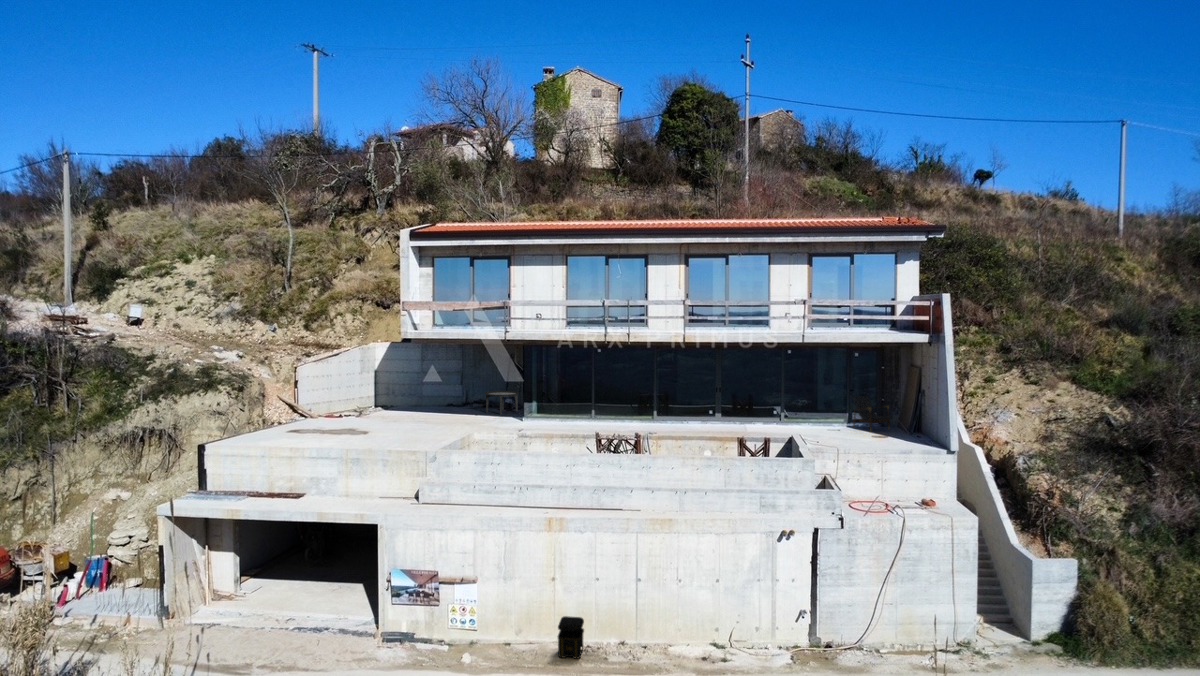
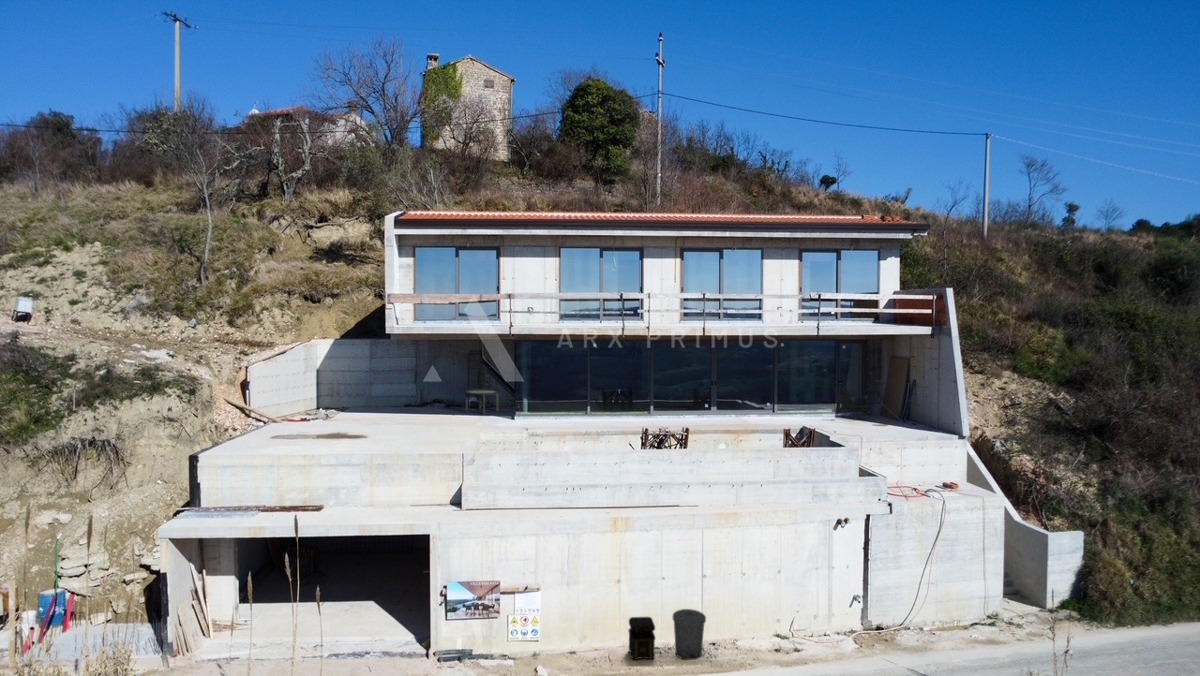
trash can: none [600,613,633,663] -> present [673,609,706,660]

